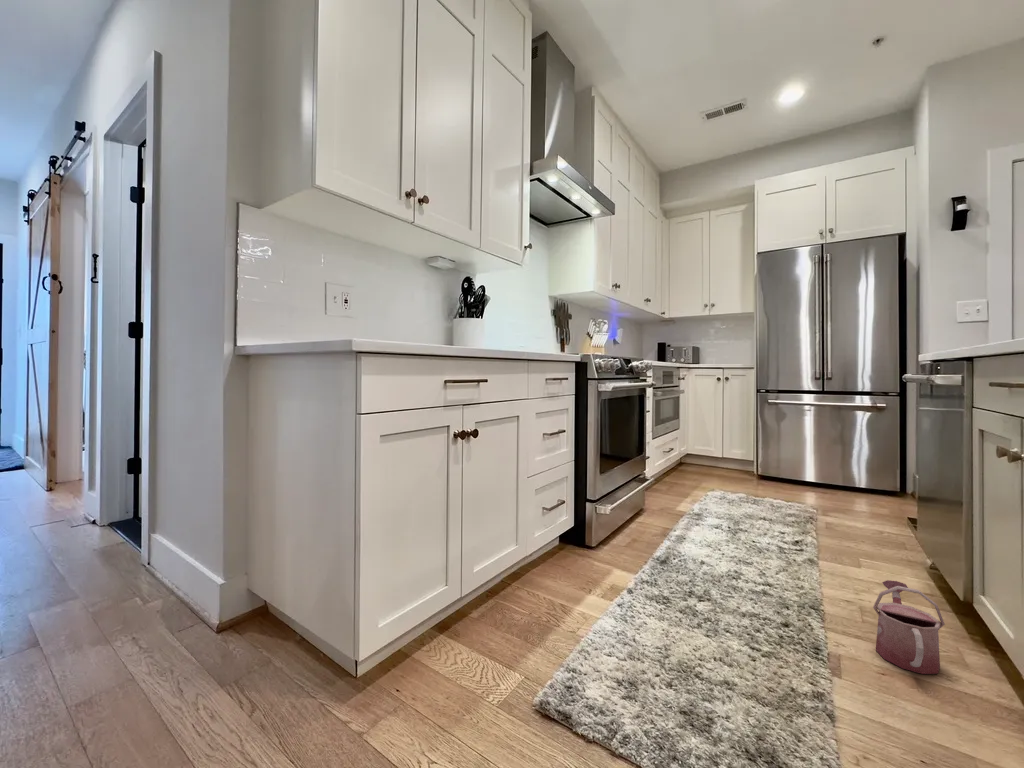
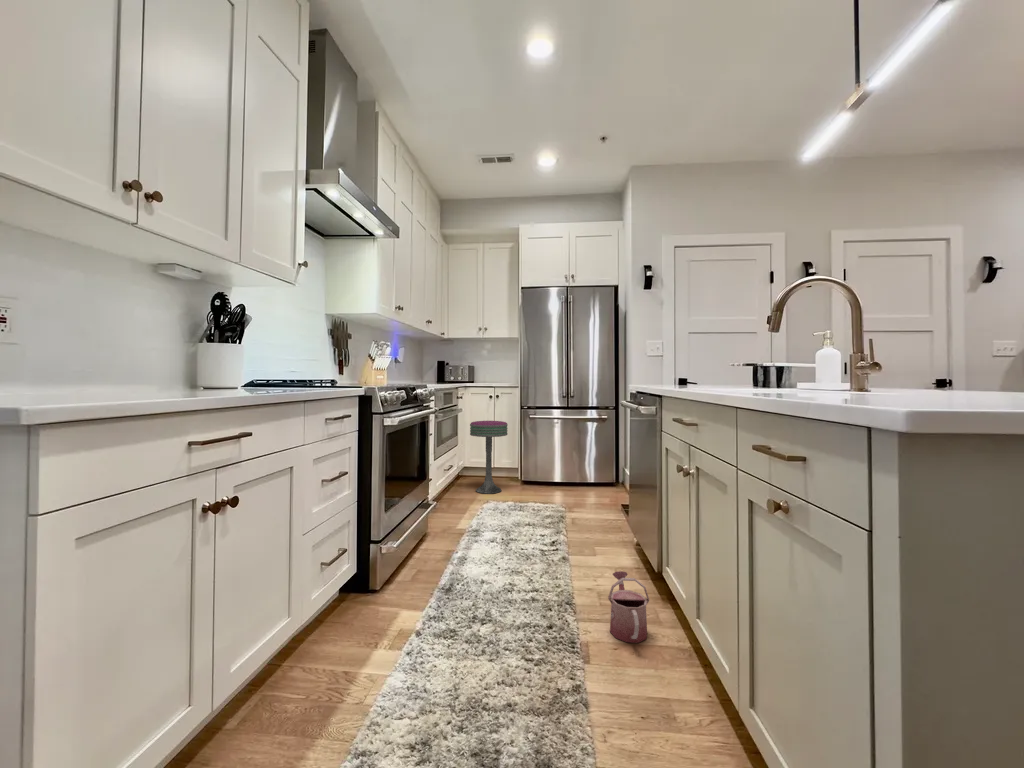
bar stool: none [693,404,739,483] -> present [470,421,508,494]

